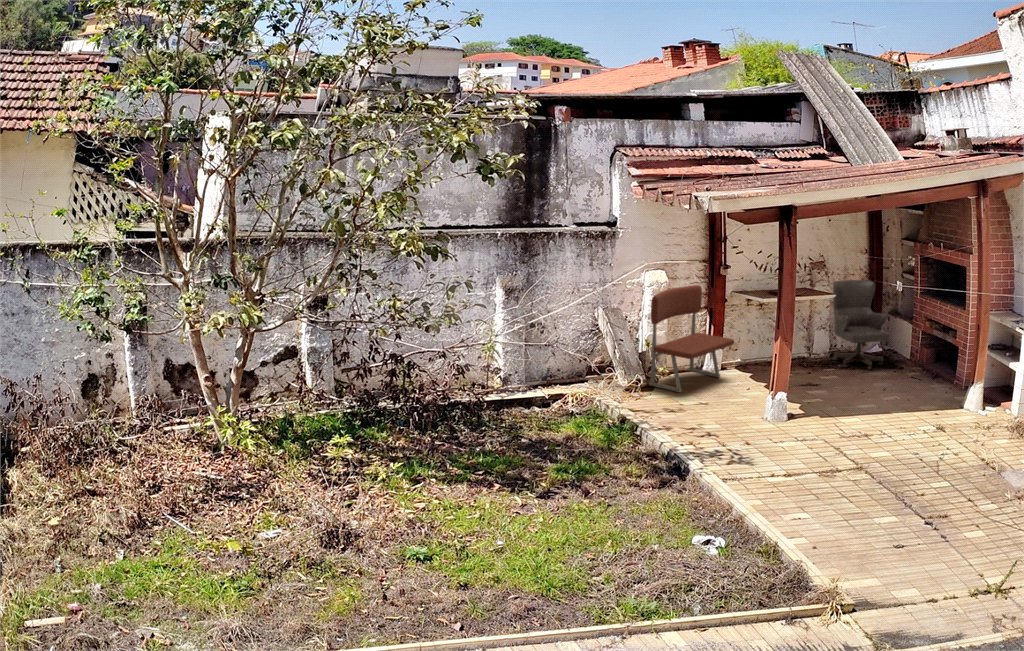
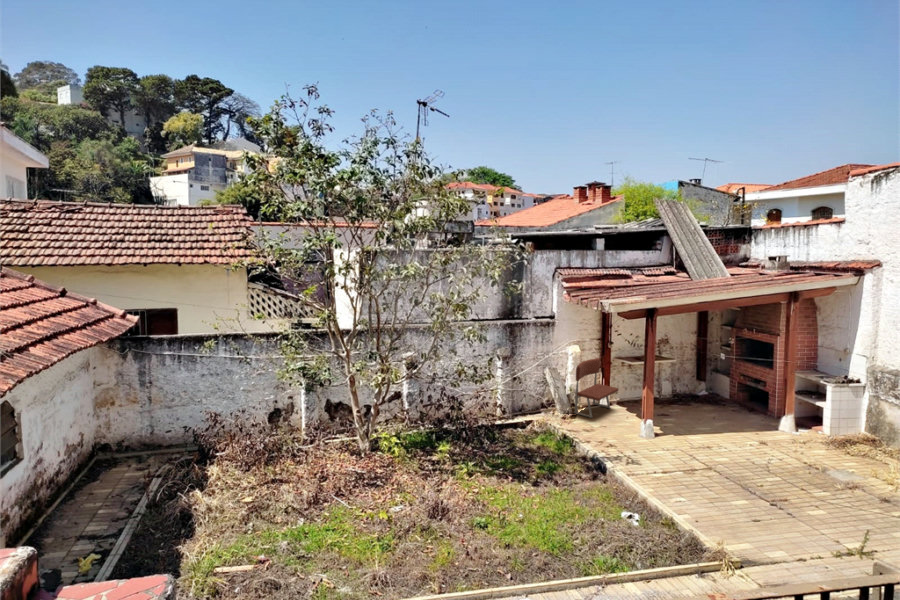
chair: present [833,280,890,370] -> none [667,354,699,404]

